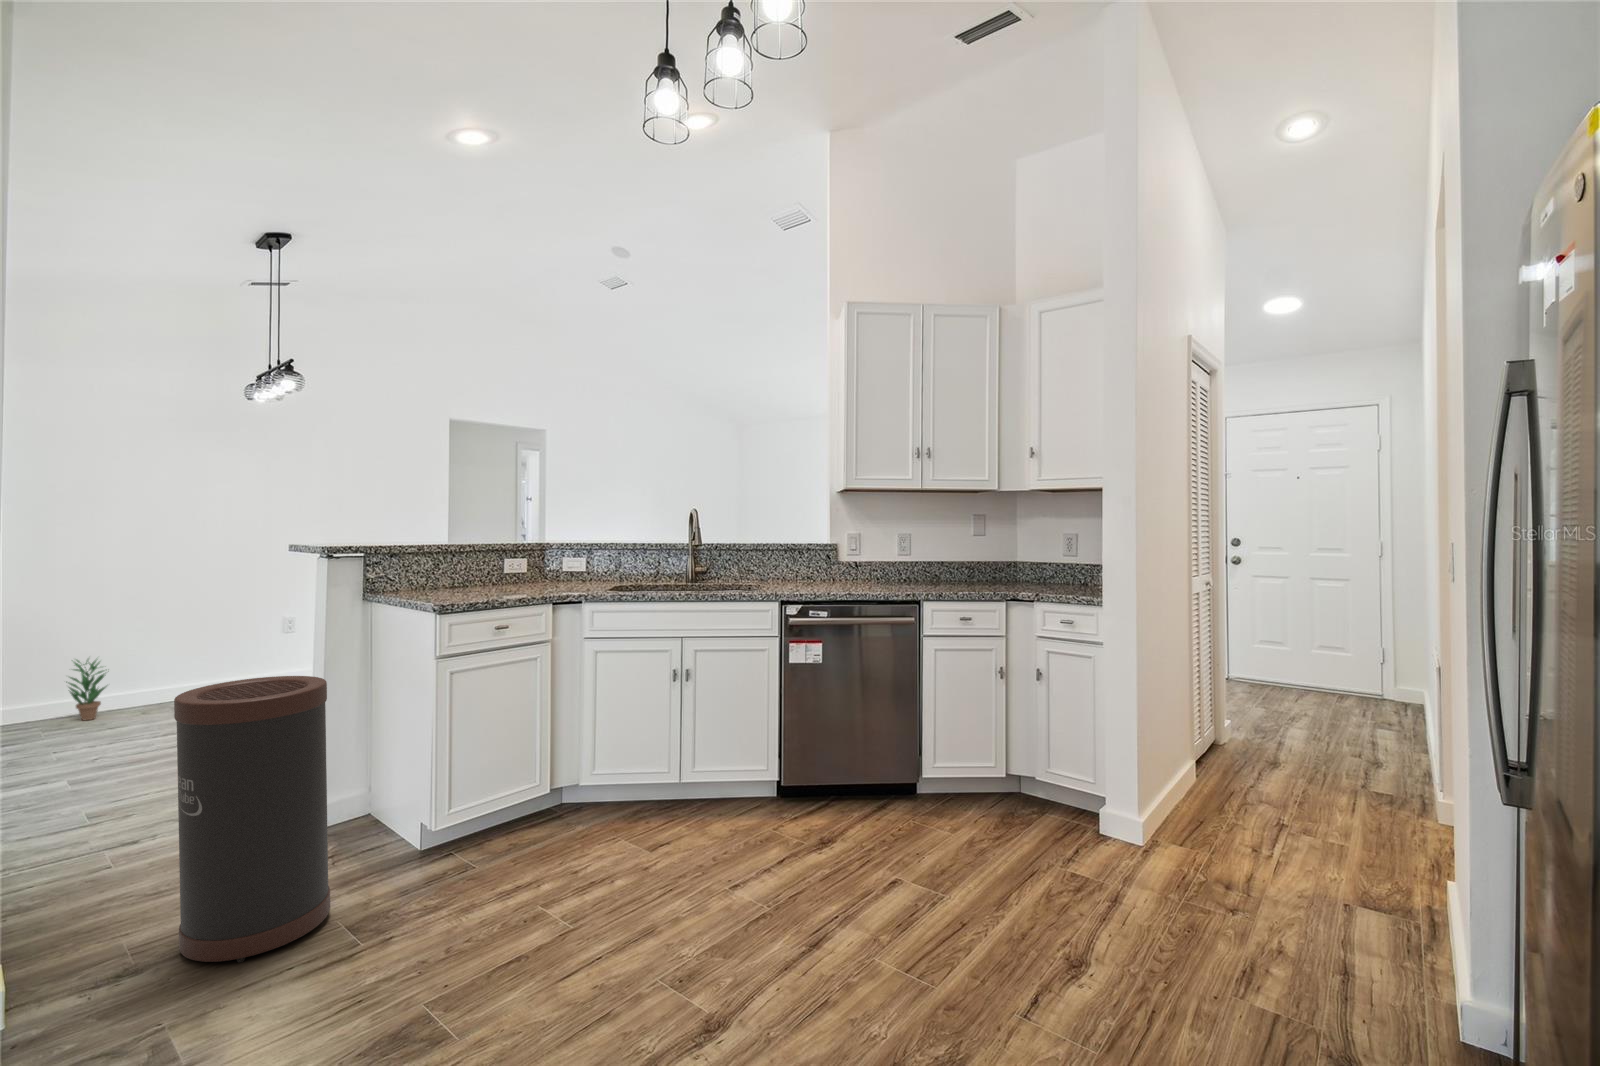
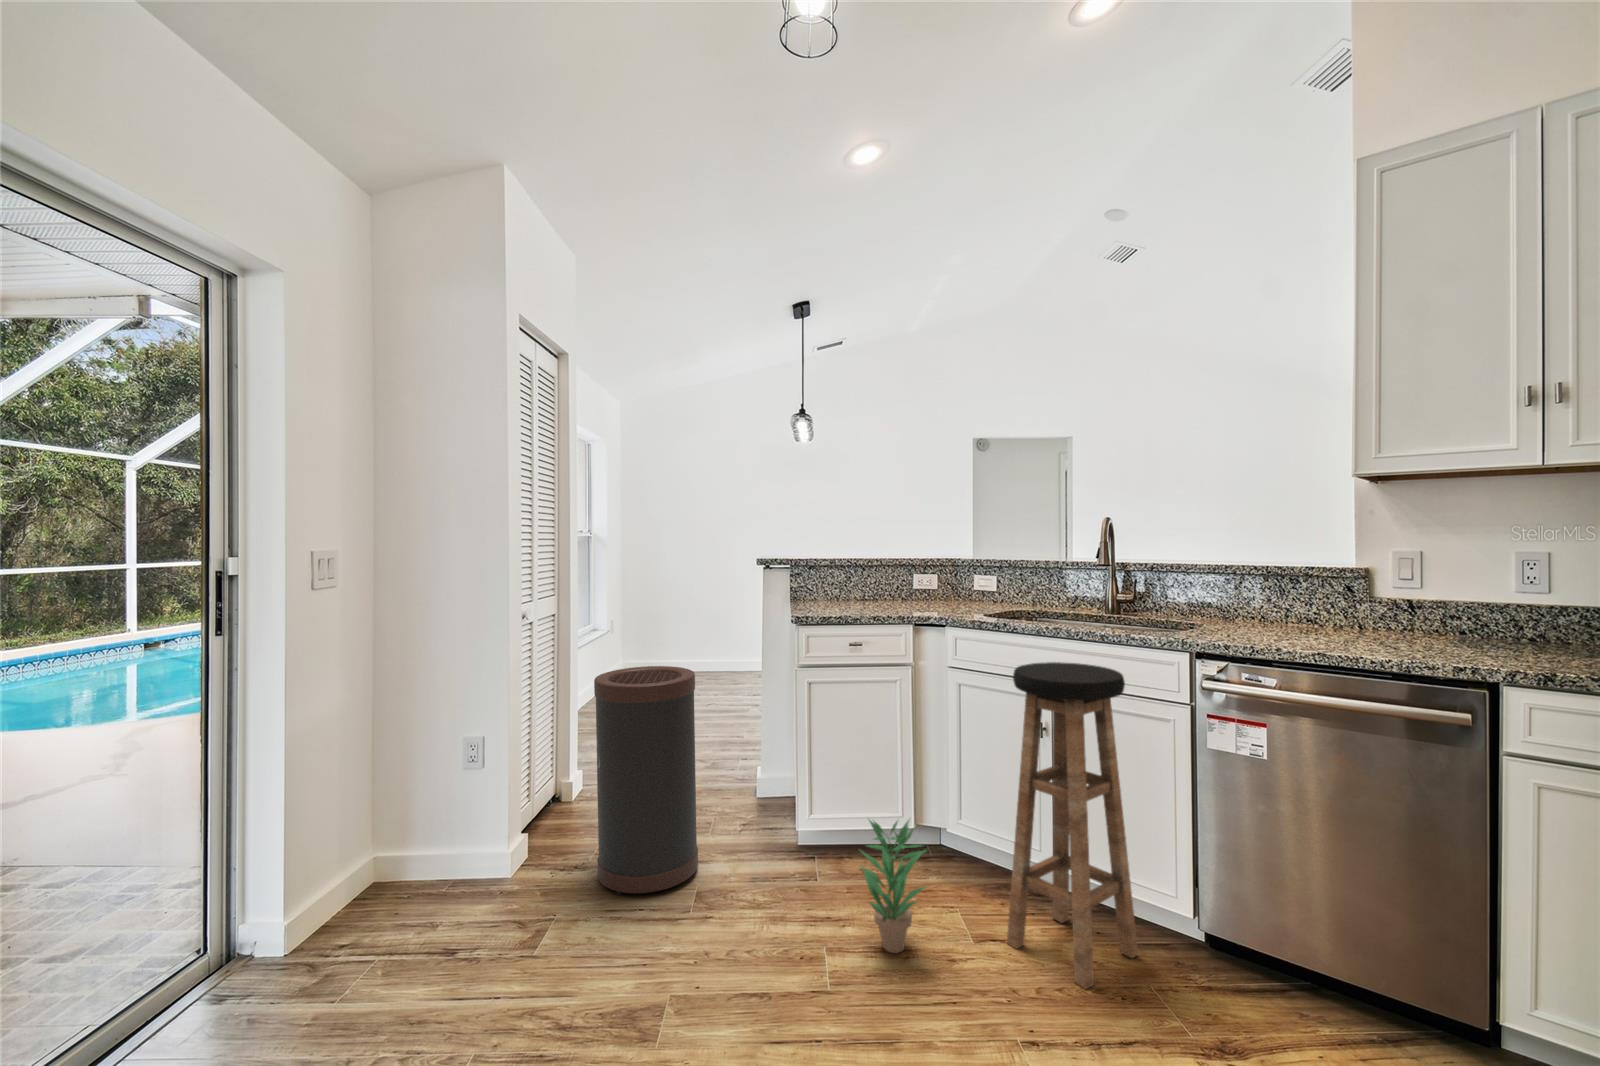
bar stool: none [669,618,751,850] -> present [1007,662,1138,989]
potted plant: present [66,659,106,720] -> present [860,820,926,953]

